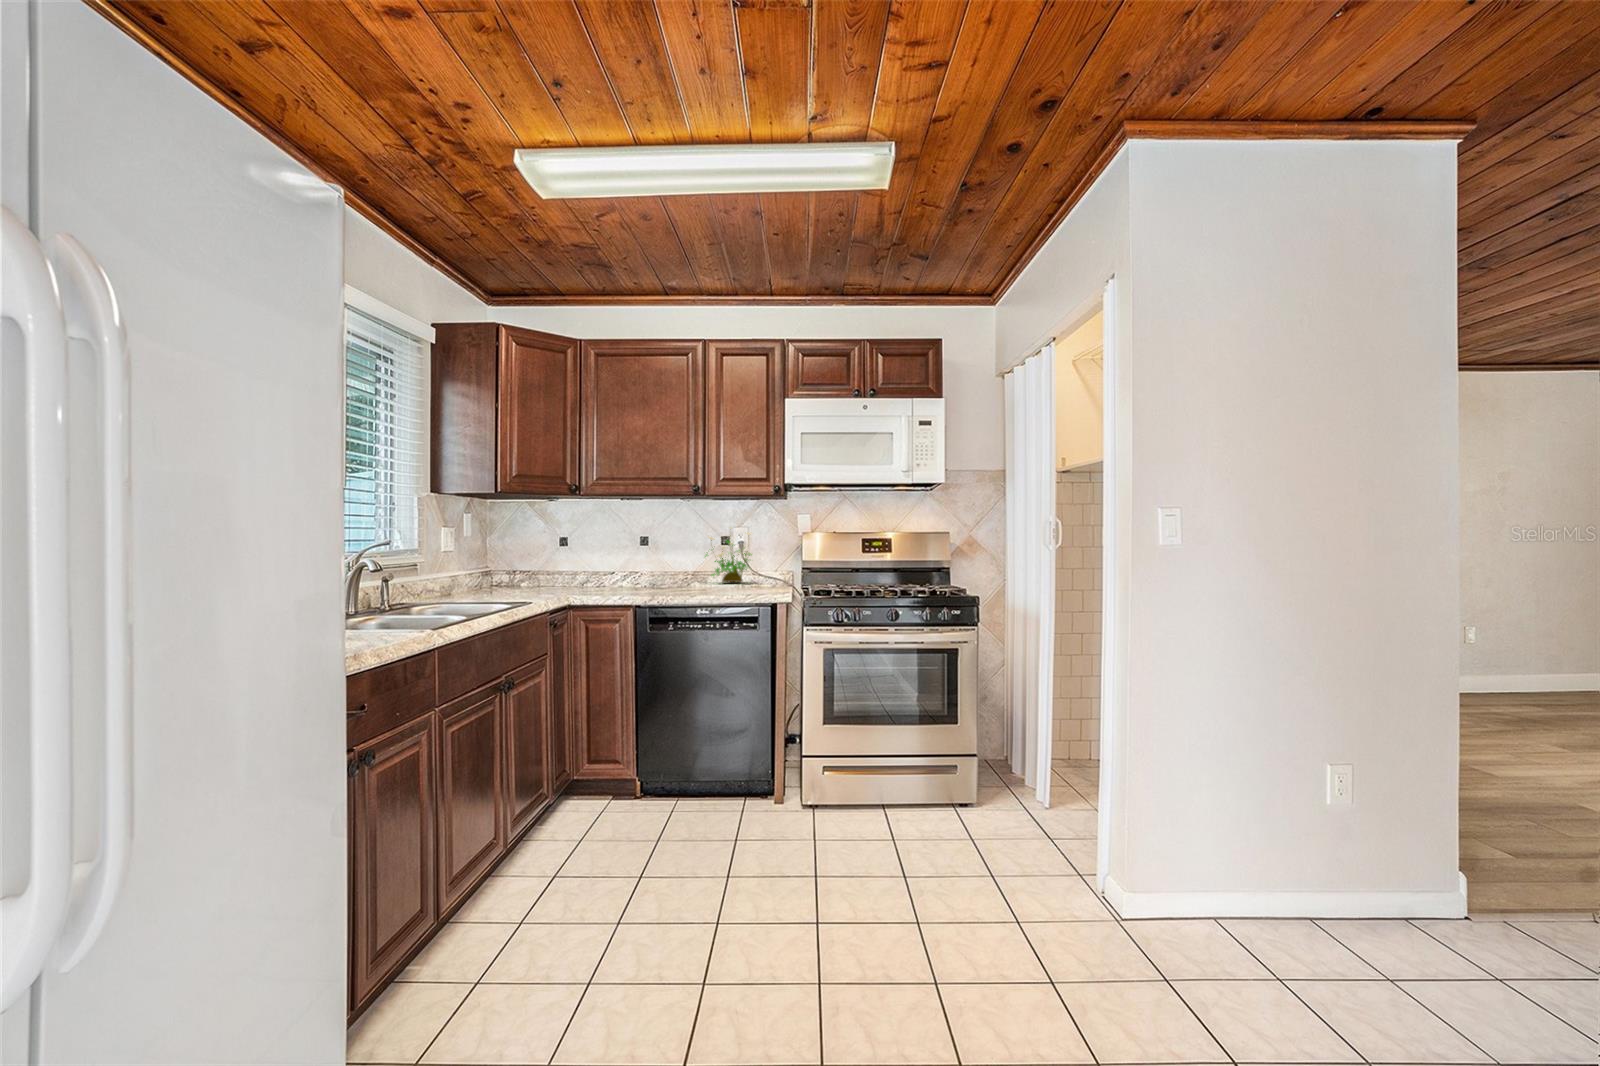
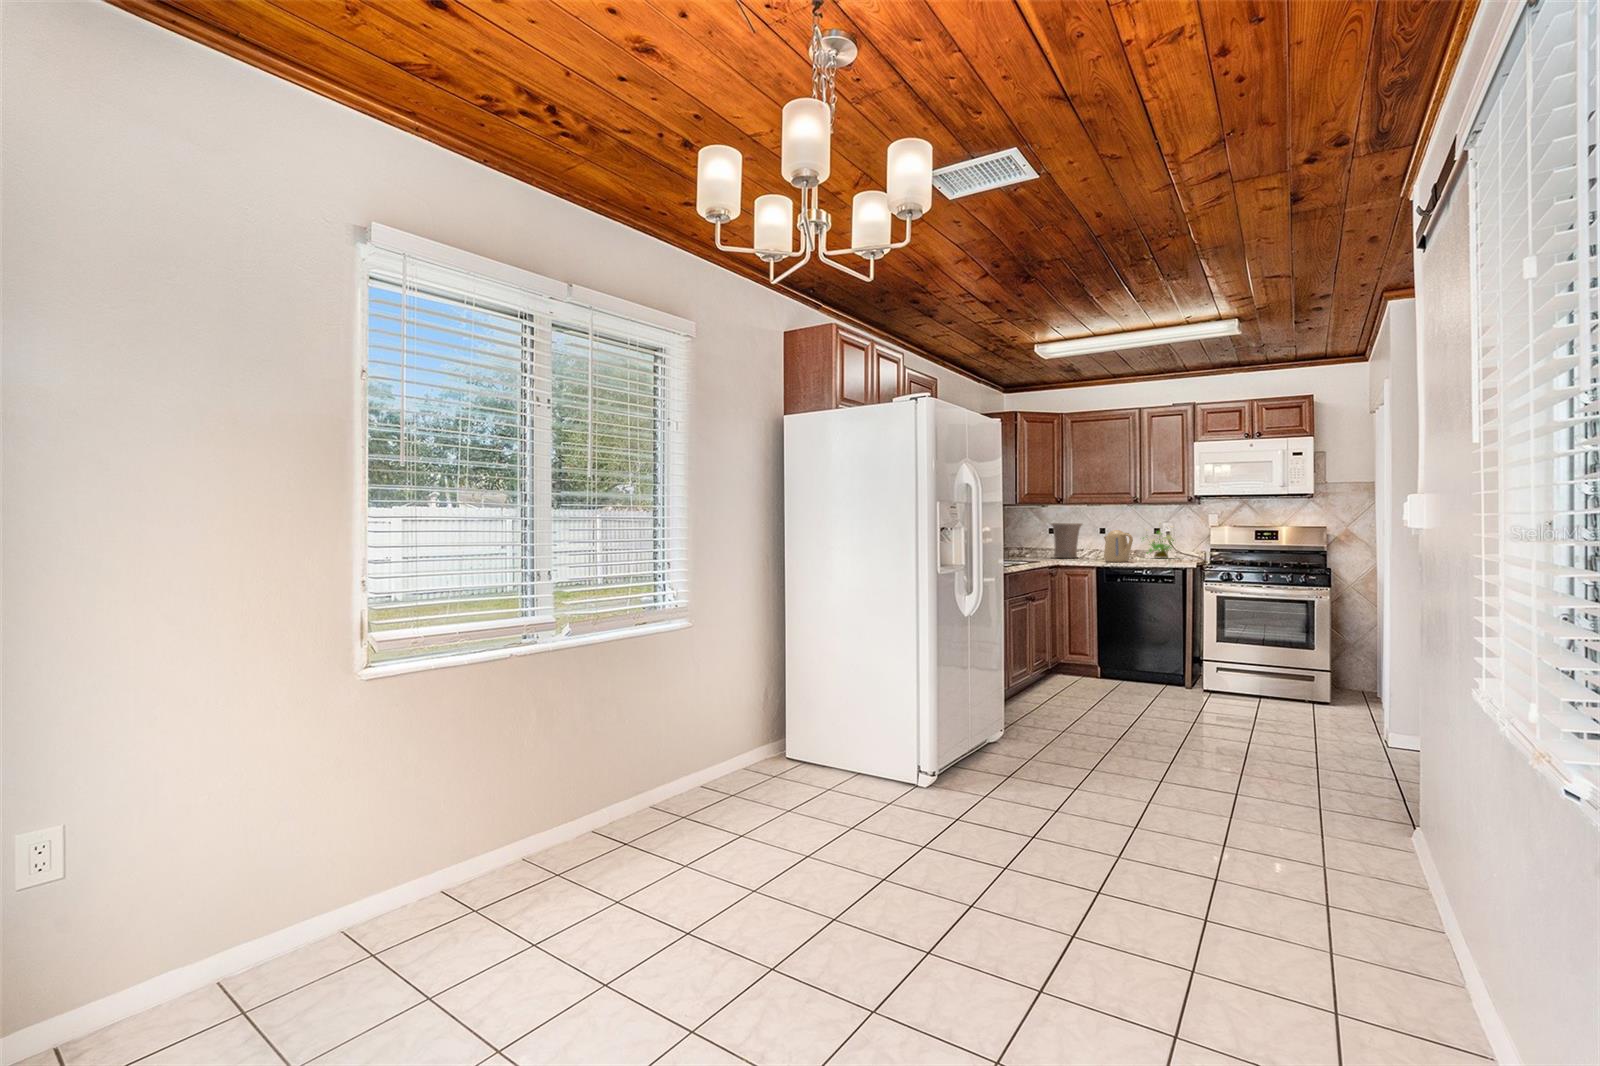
vase: none [560,526,615,586] -> present [1051,523,1082,558]
kettle: none [648,539,695,595] -> present [1104,530,1133,562]

